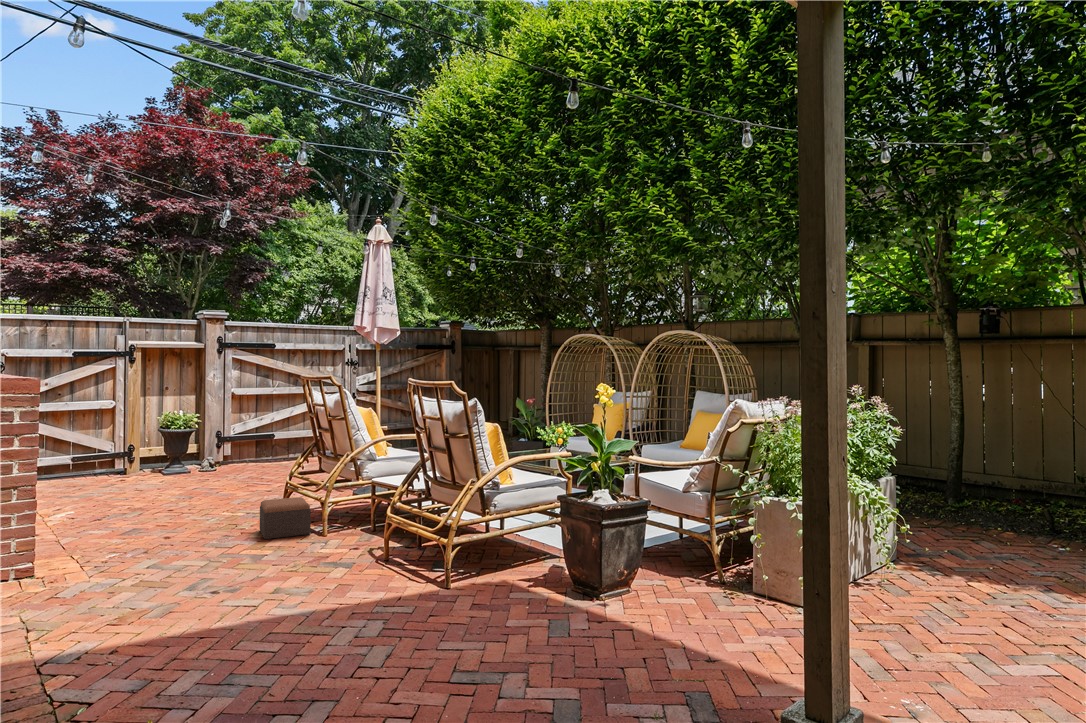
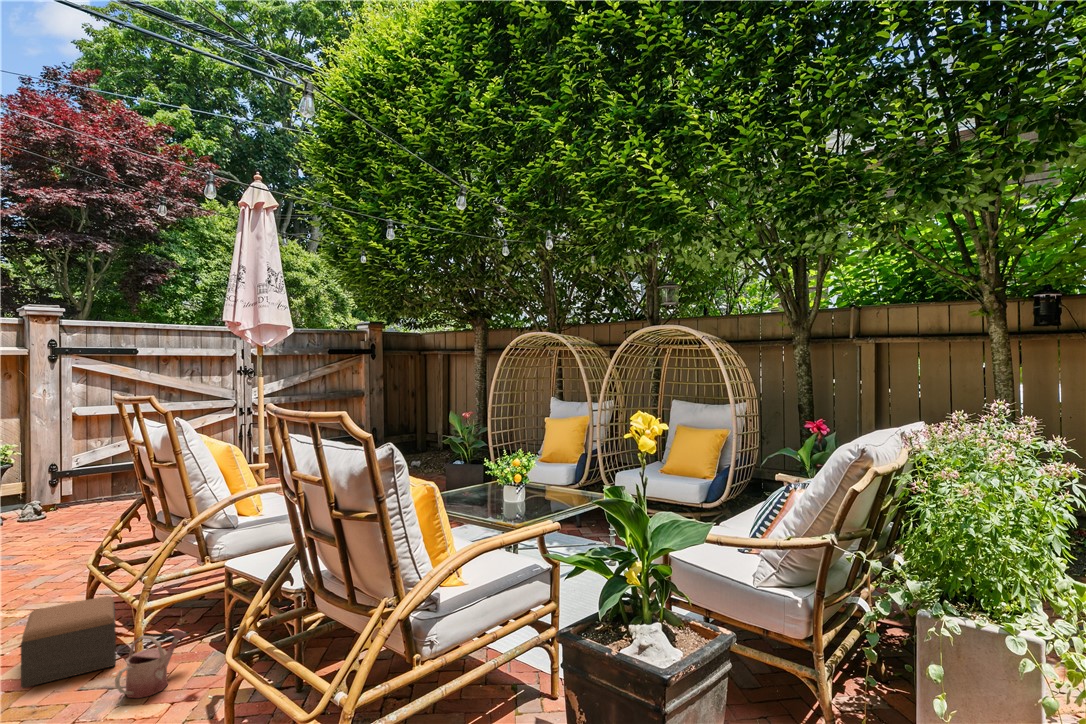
watering can: none [320,512,352,545] -> present [115,630,187,698]

